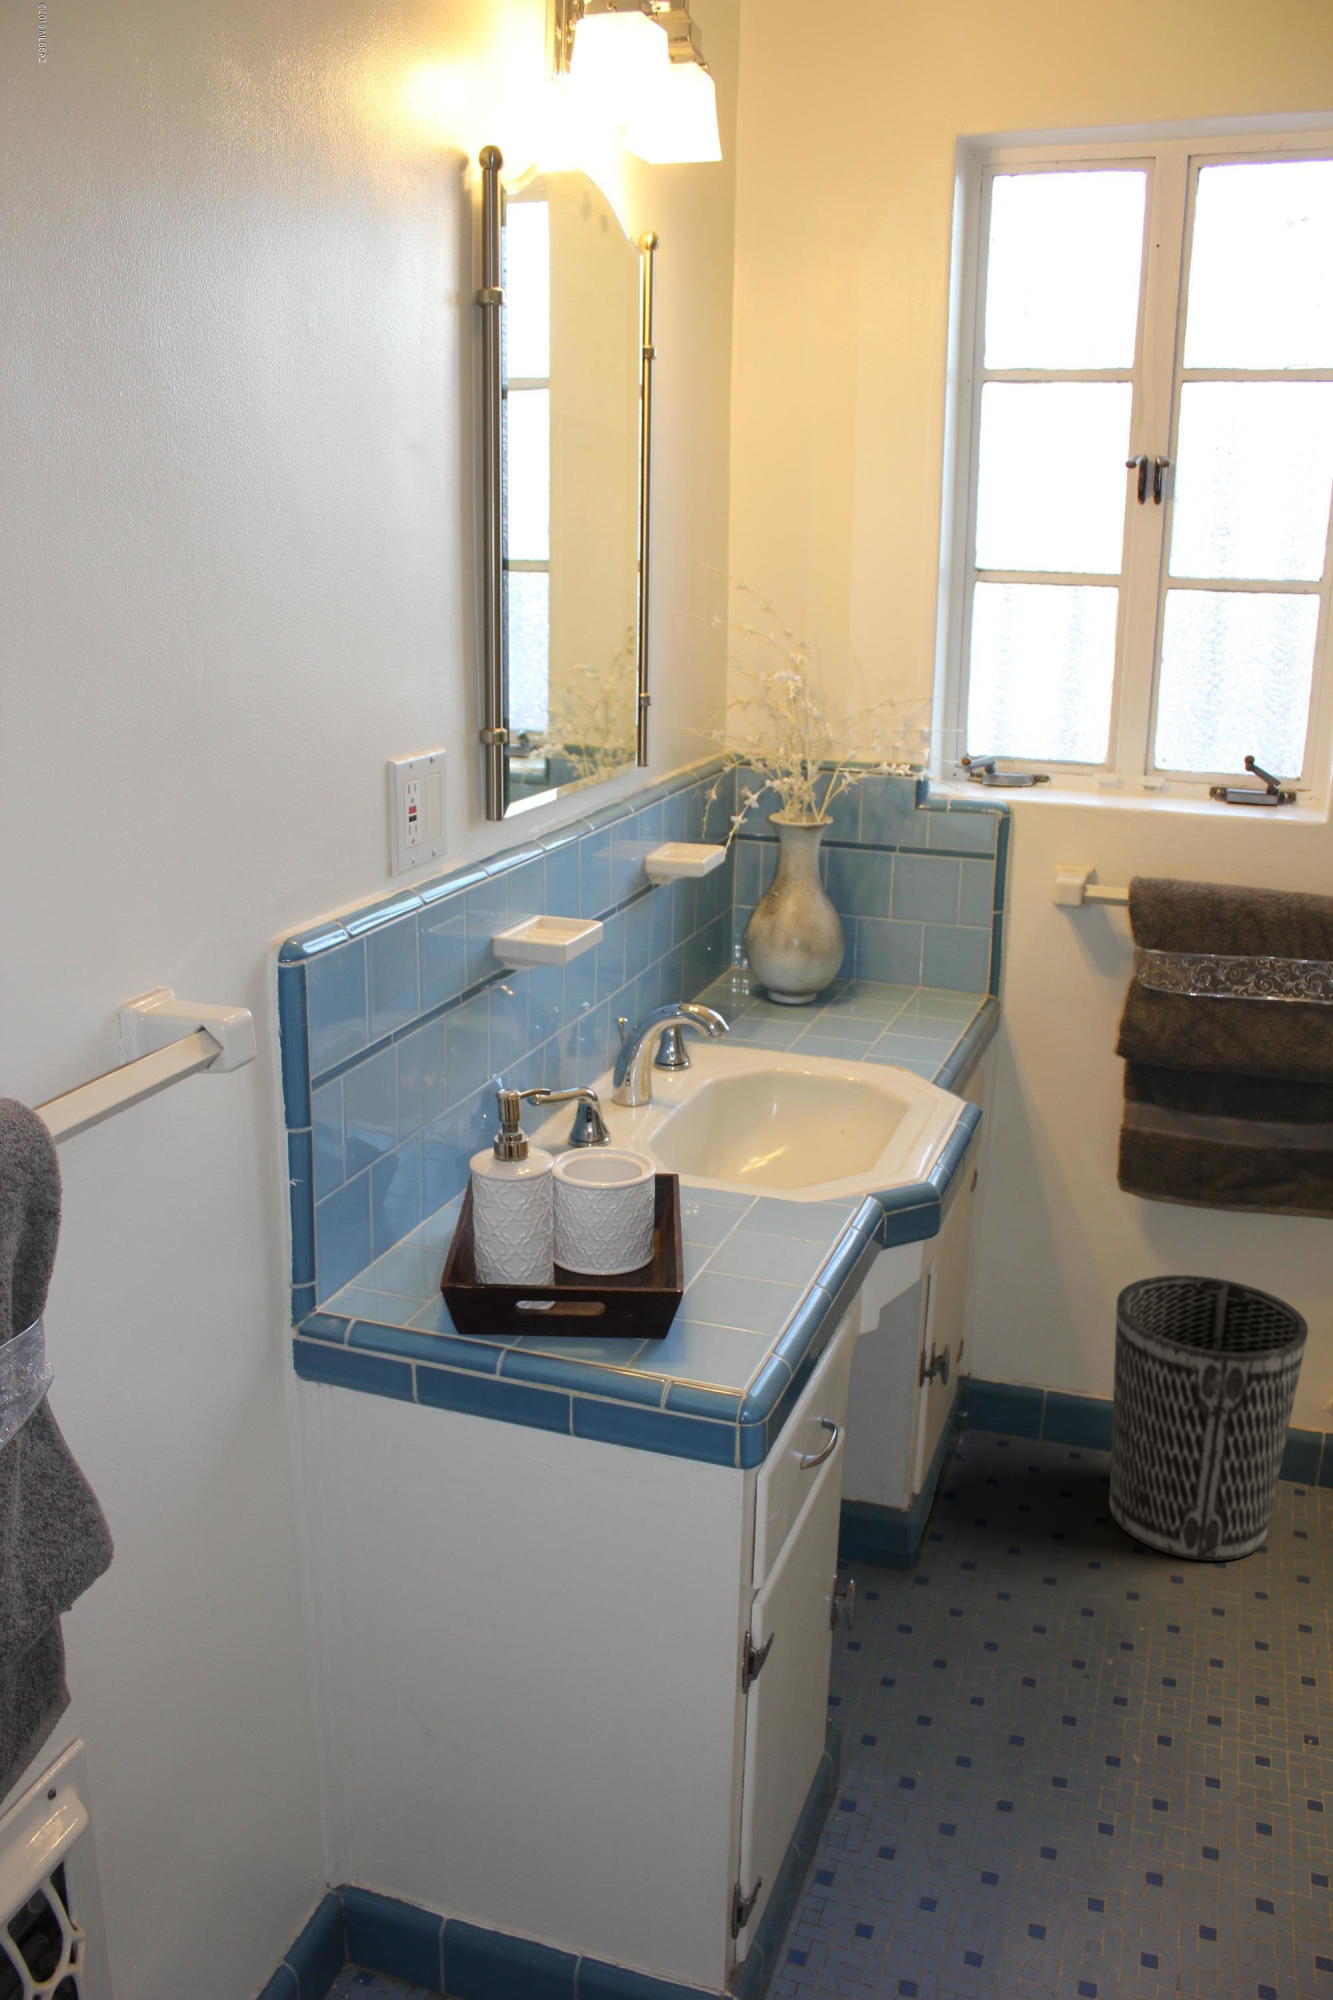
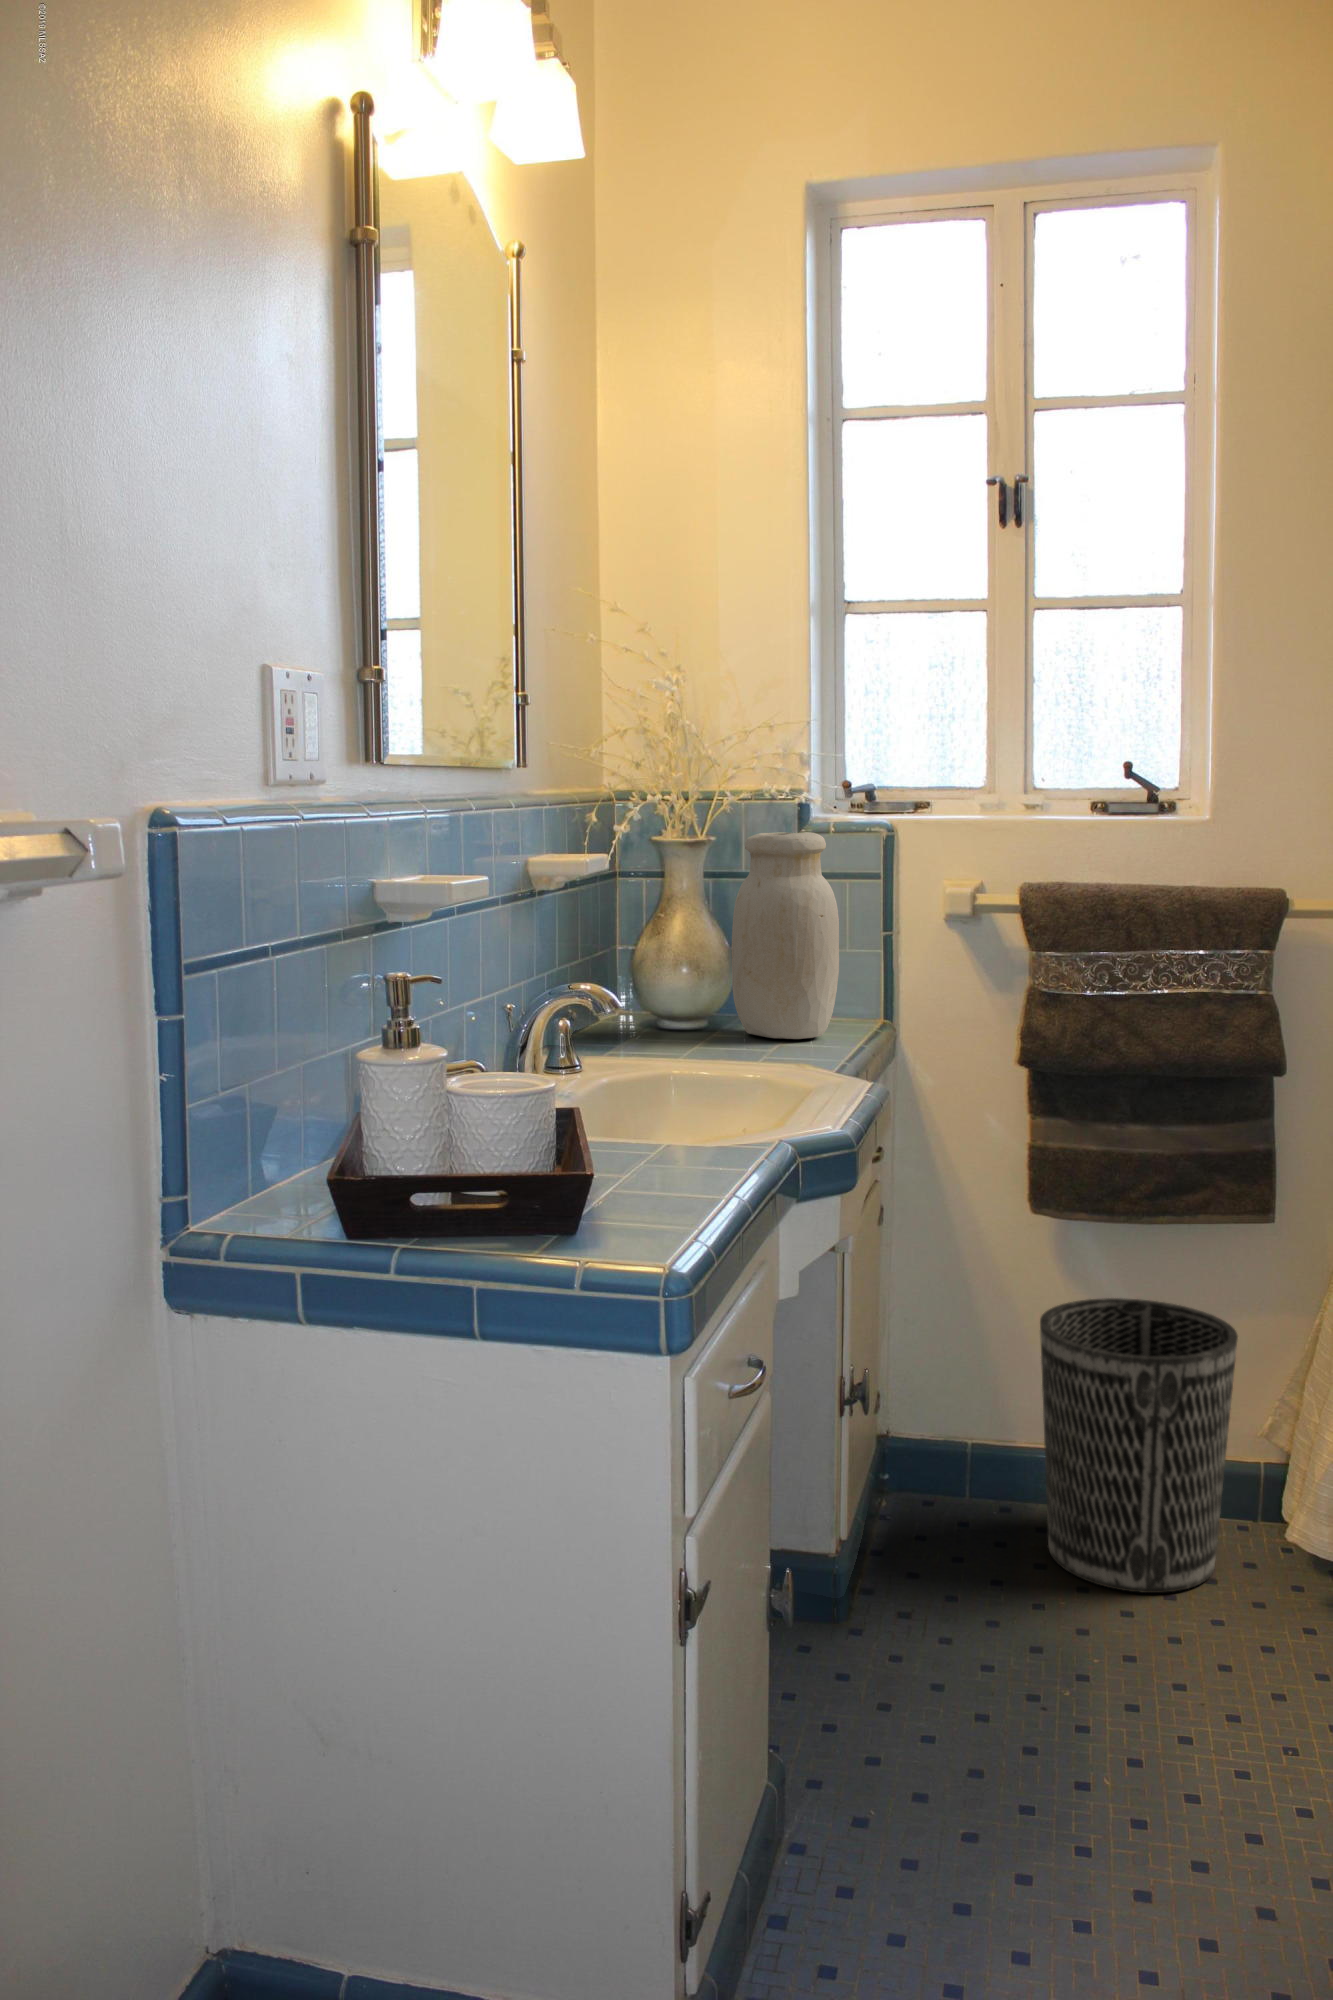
jar: none [838,822,945,1028] -> present [732,832,839,1039]

